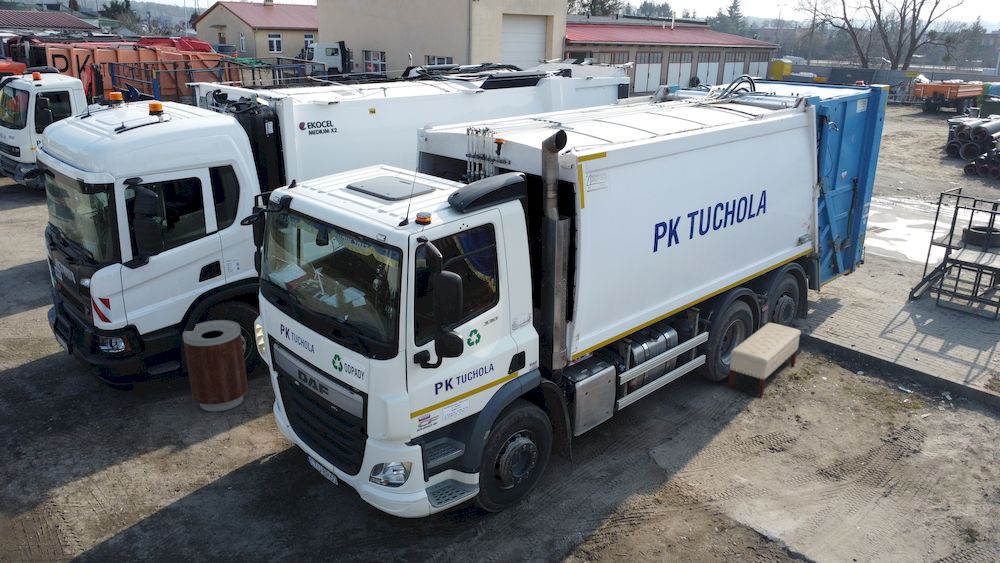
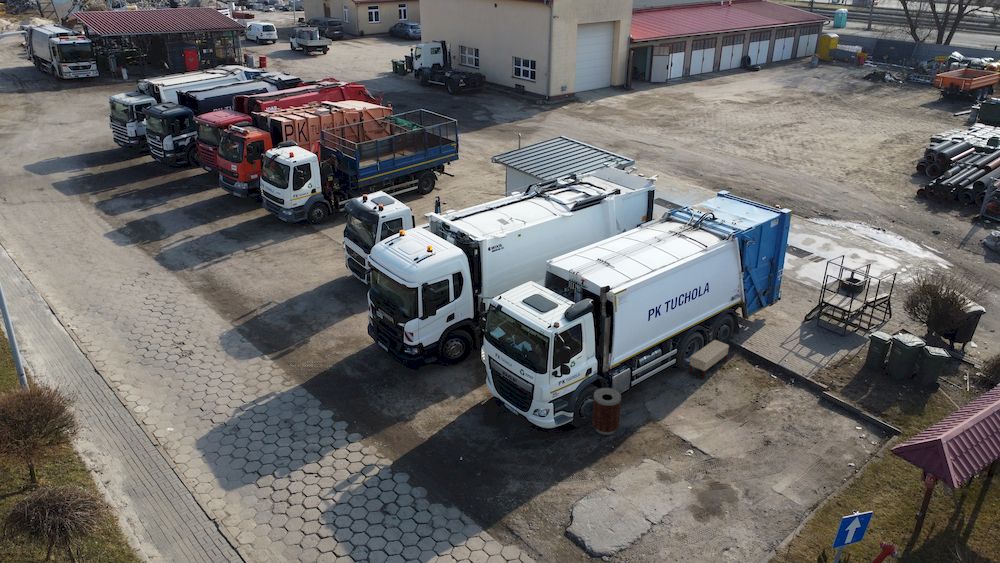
trash can: present [183,320,248,412] -> present [592,388,621,435]

